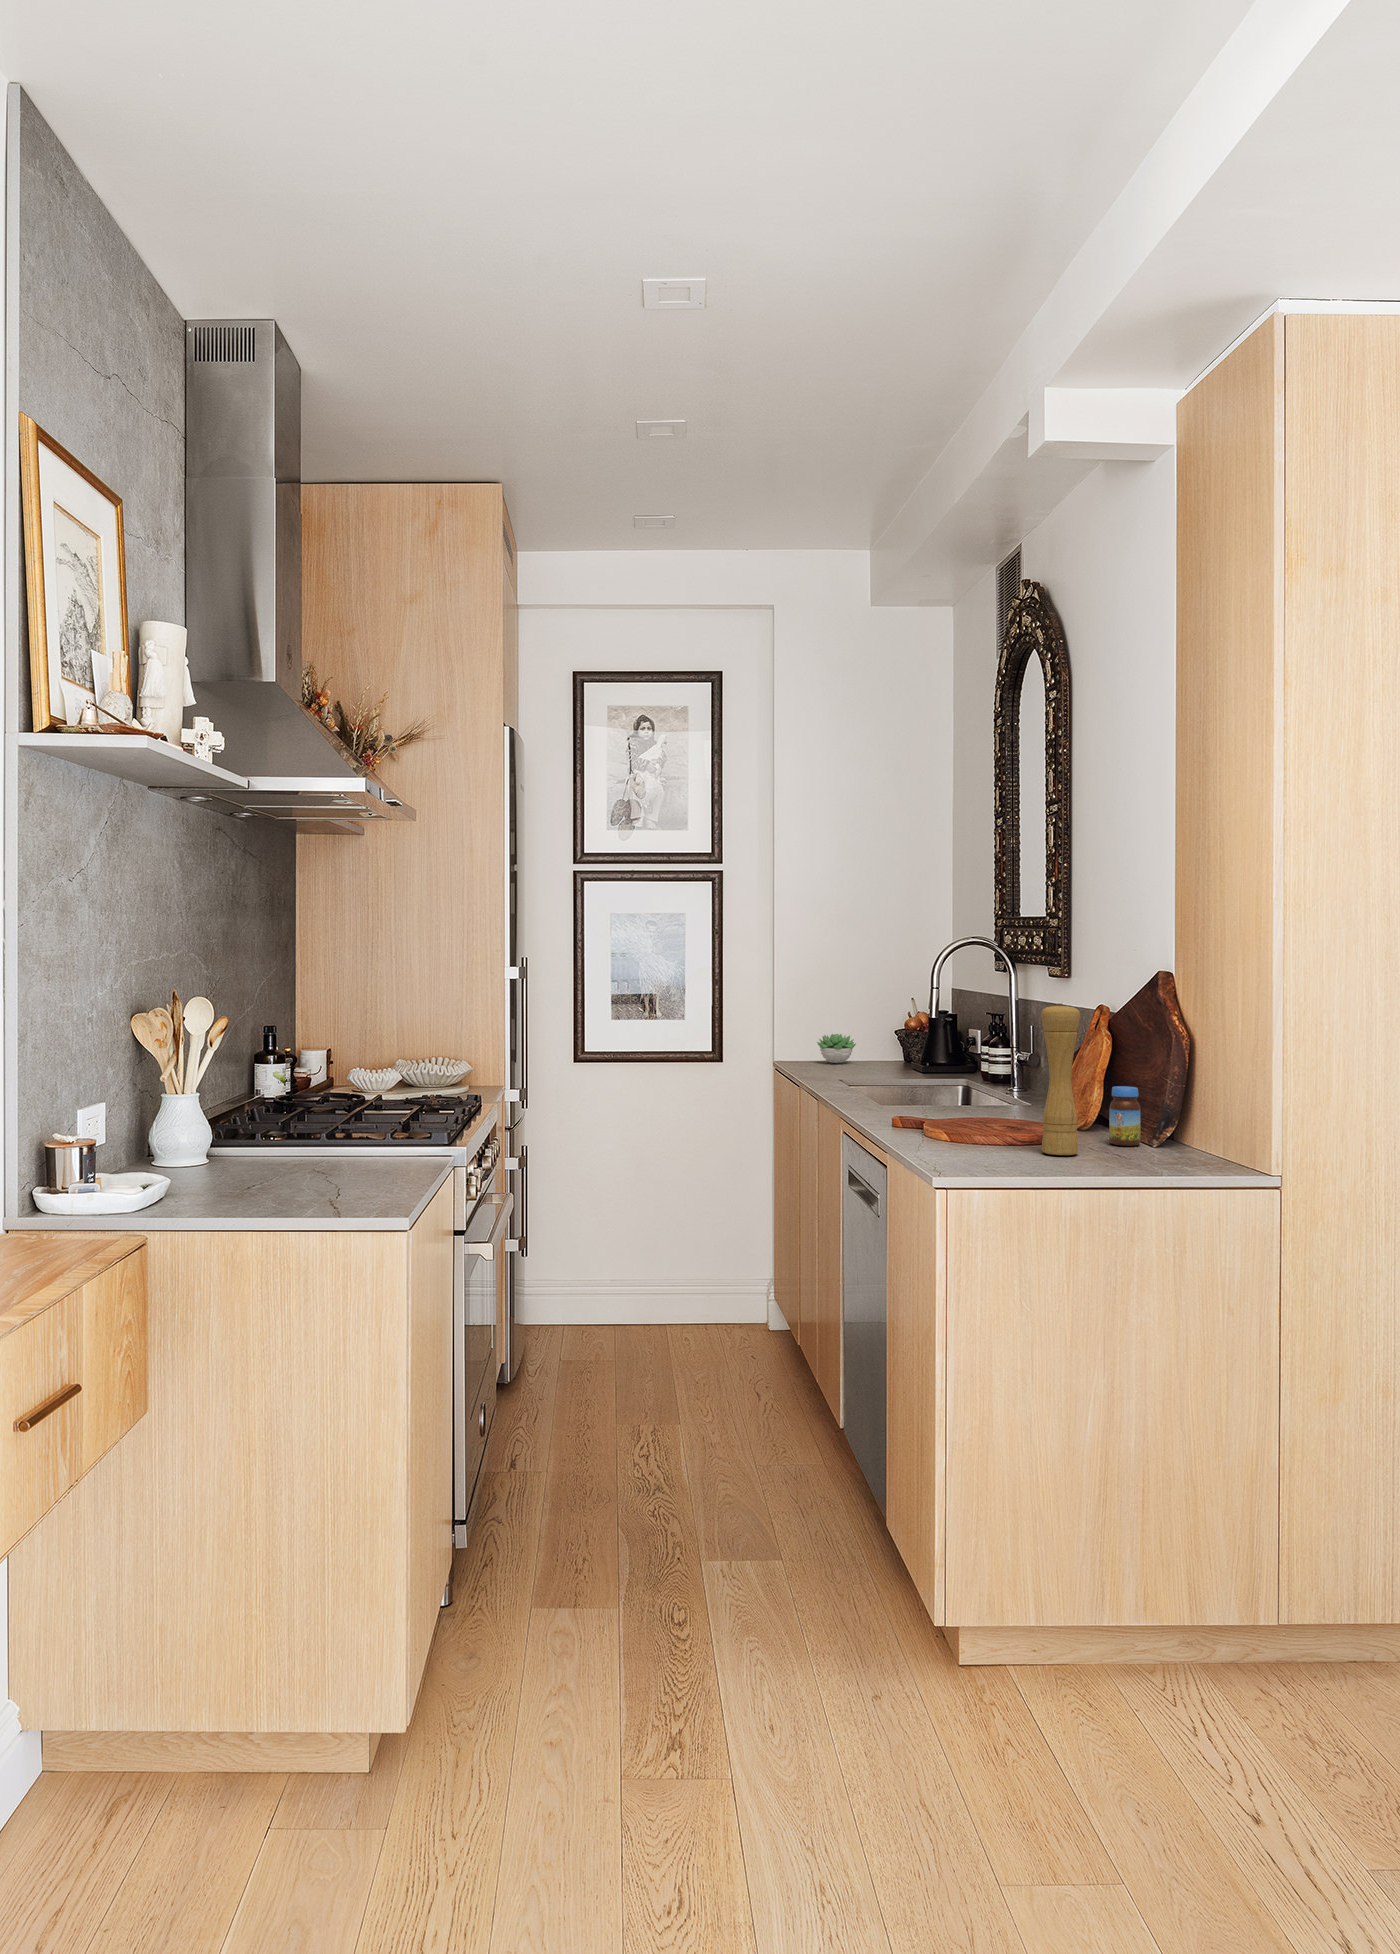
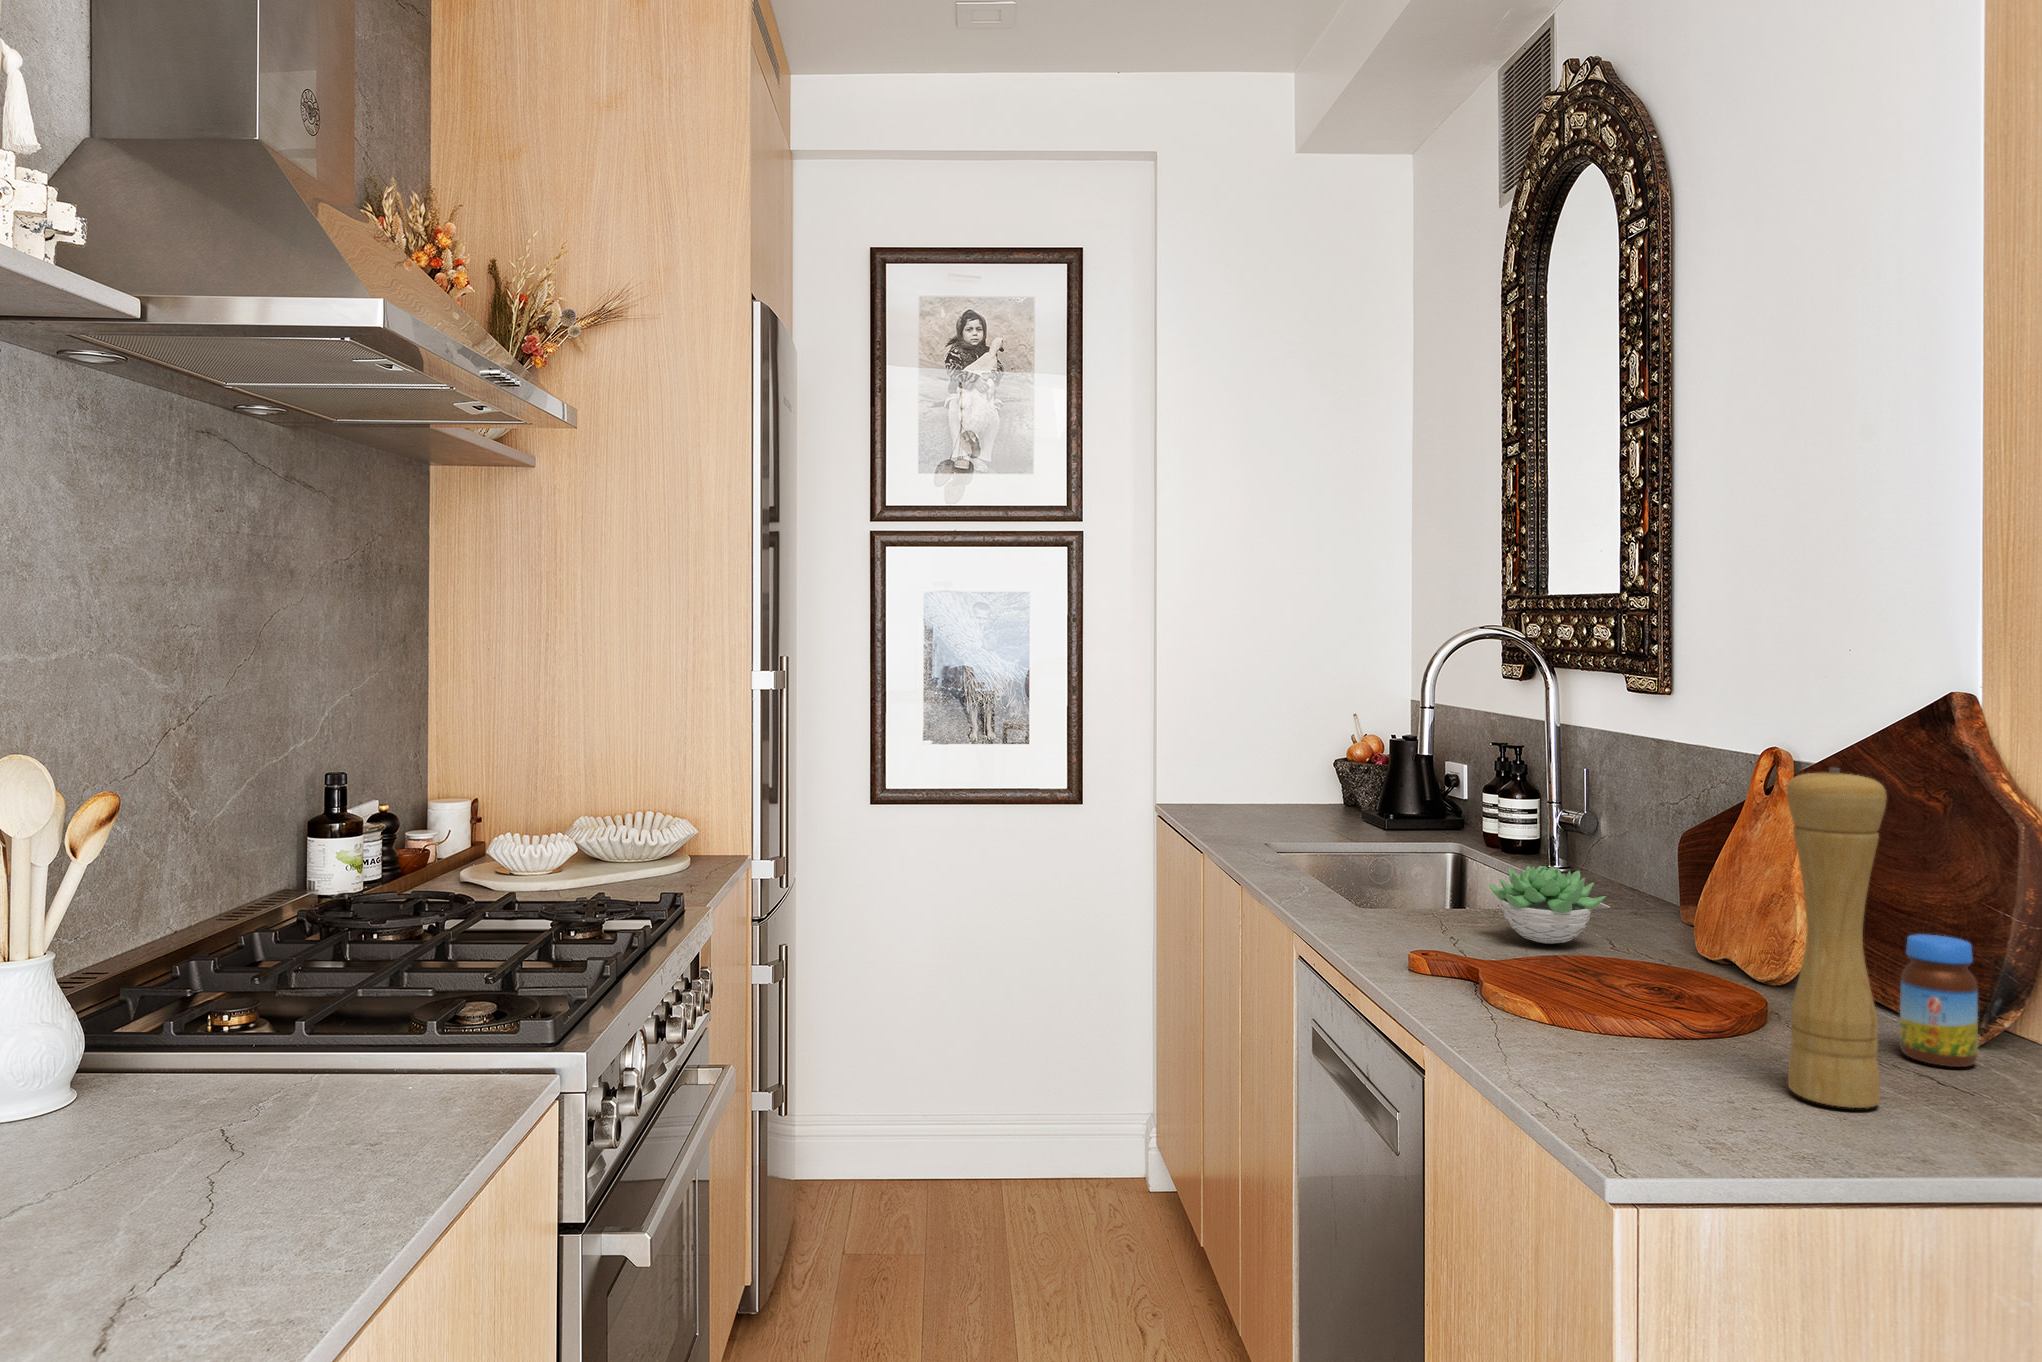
succulent plant: present [817,1034,856,1063] -> present [1488,866,1606,944]

